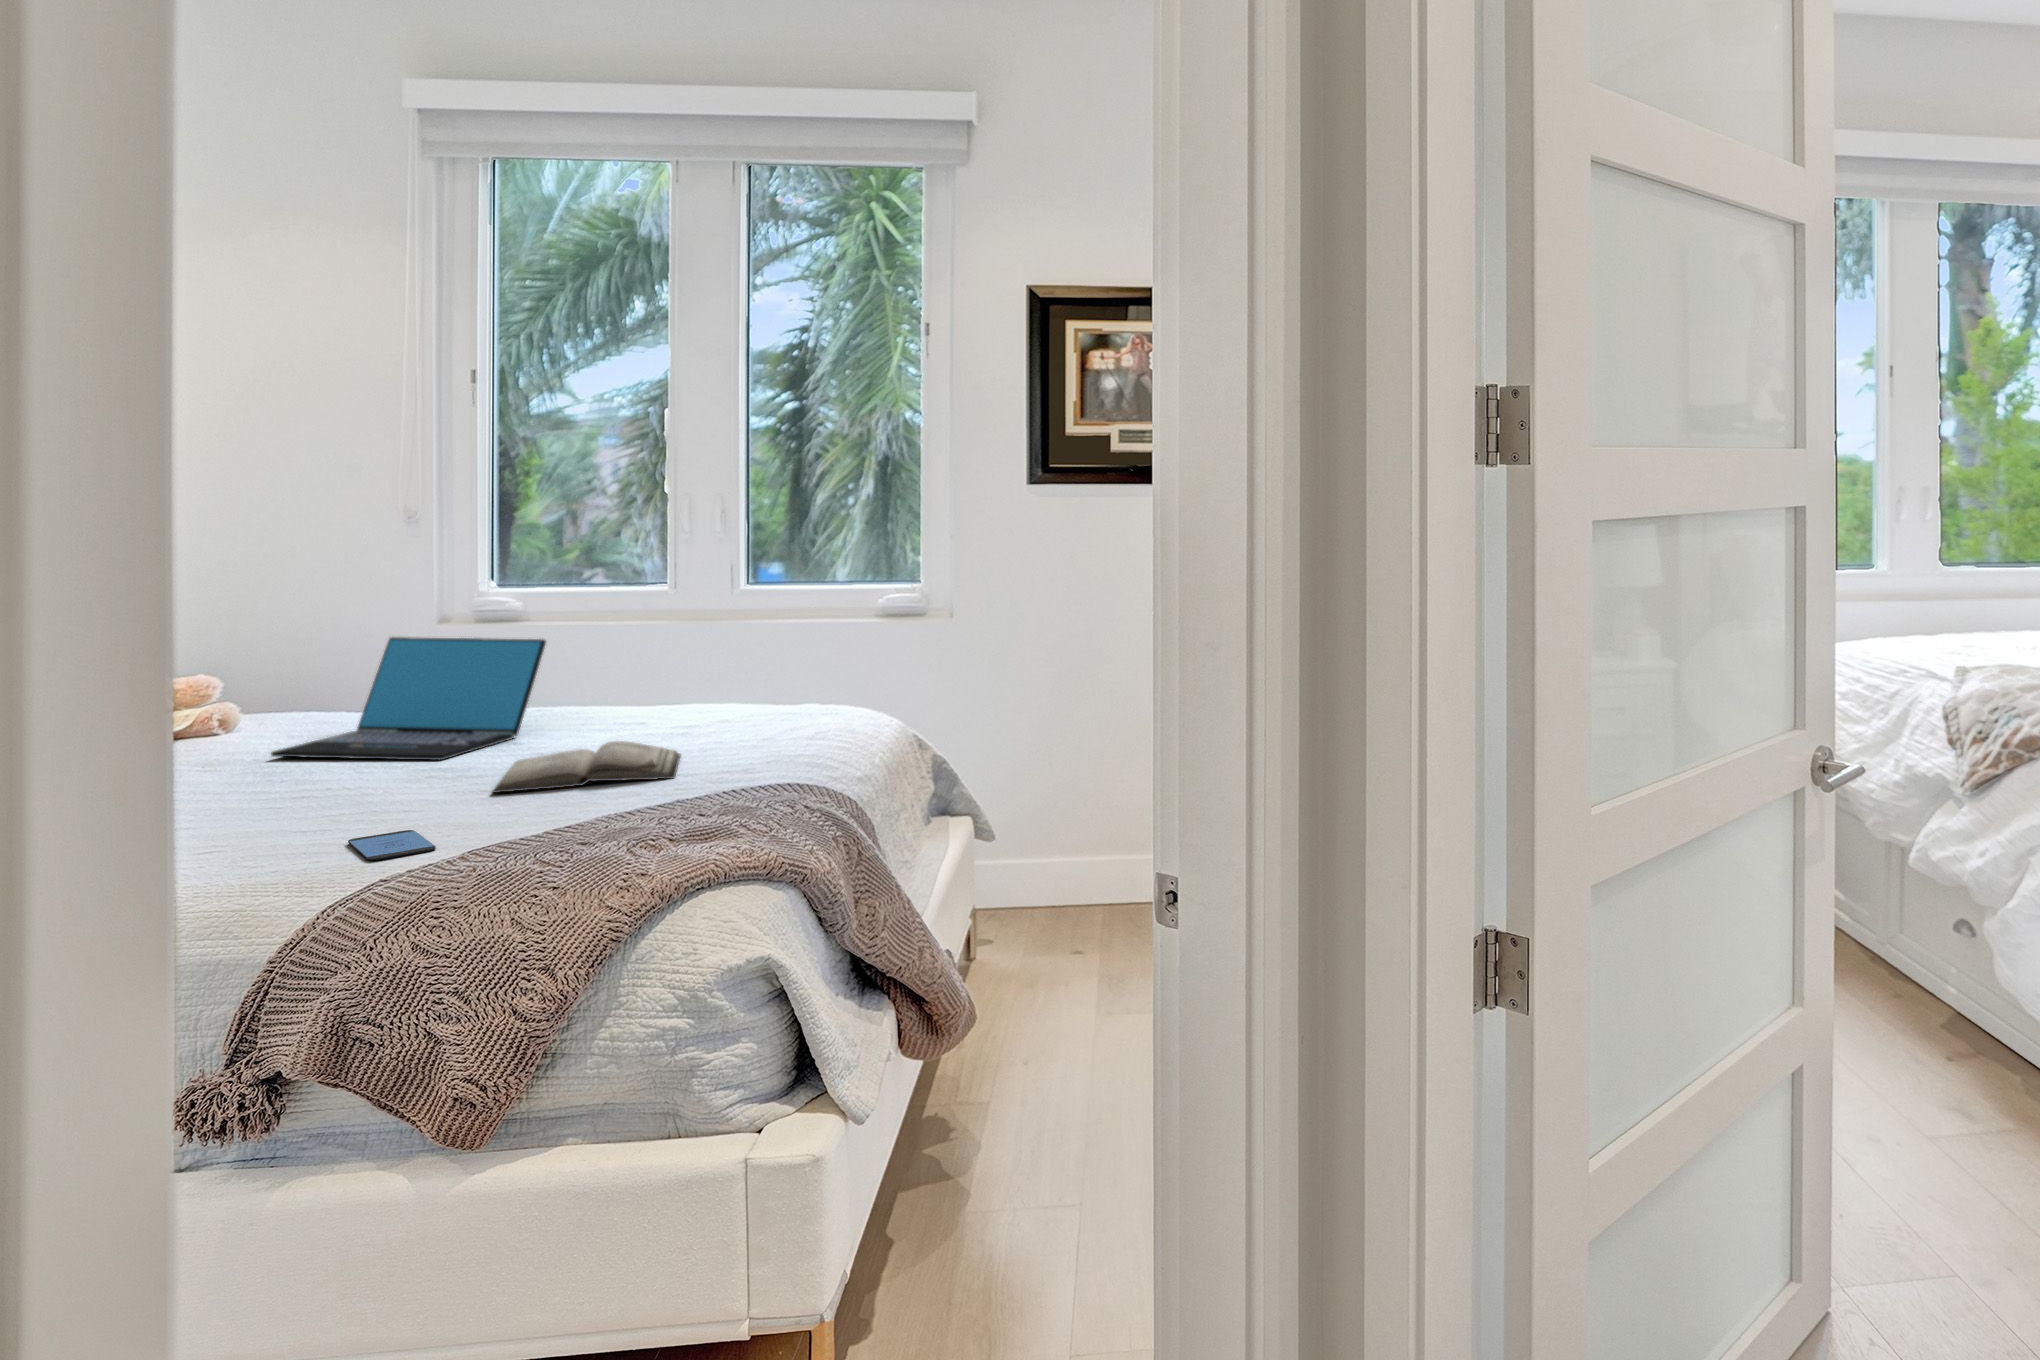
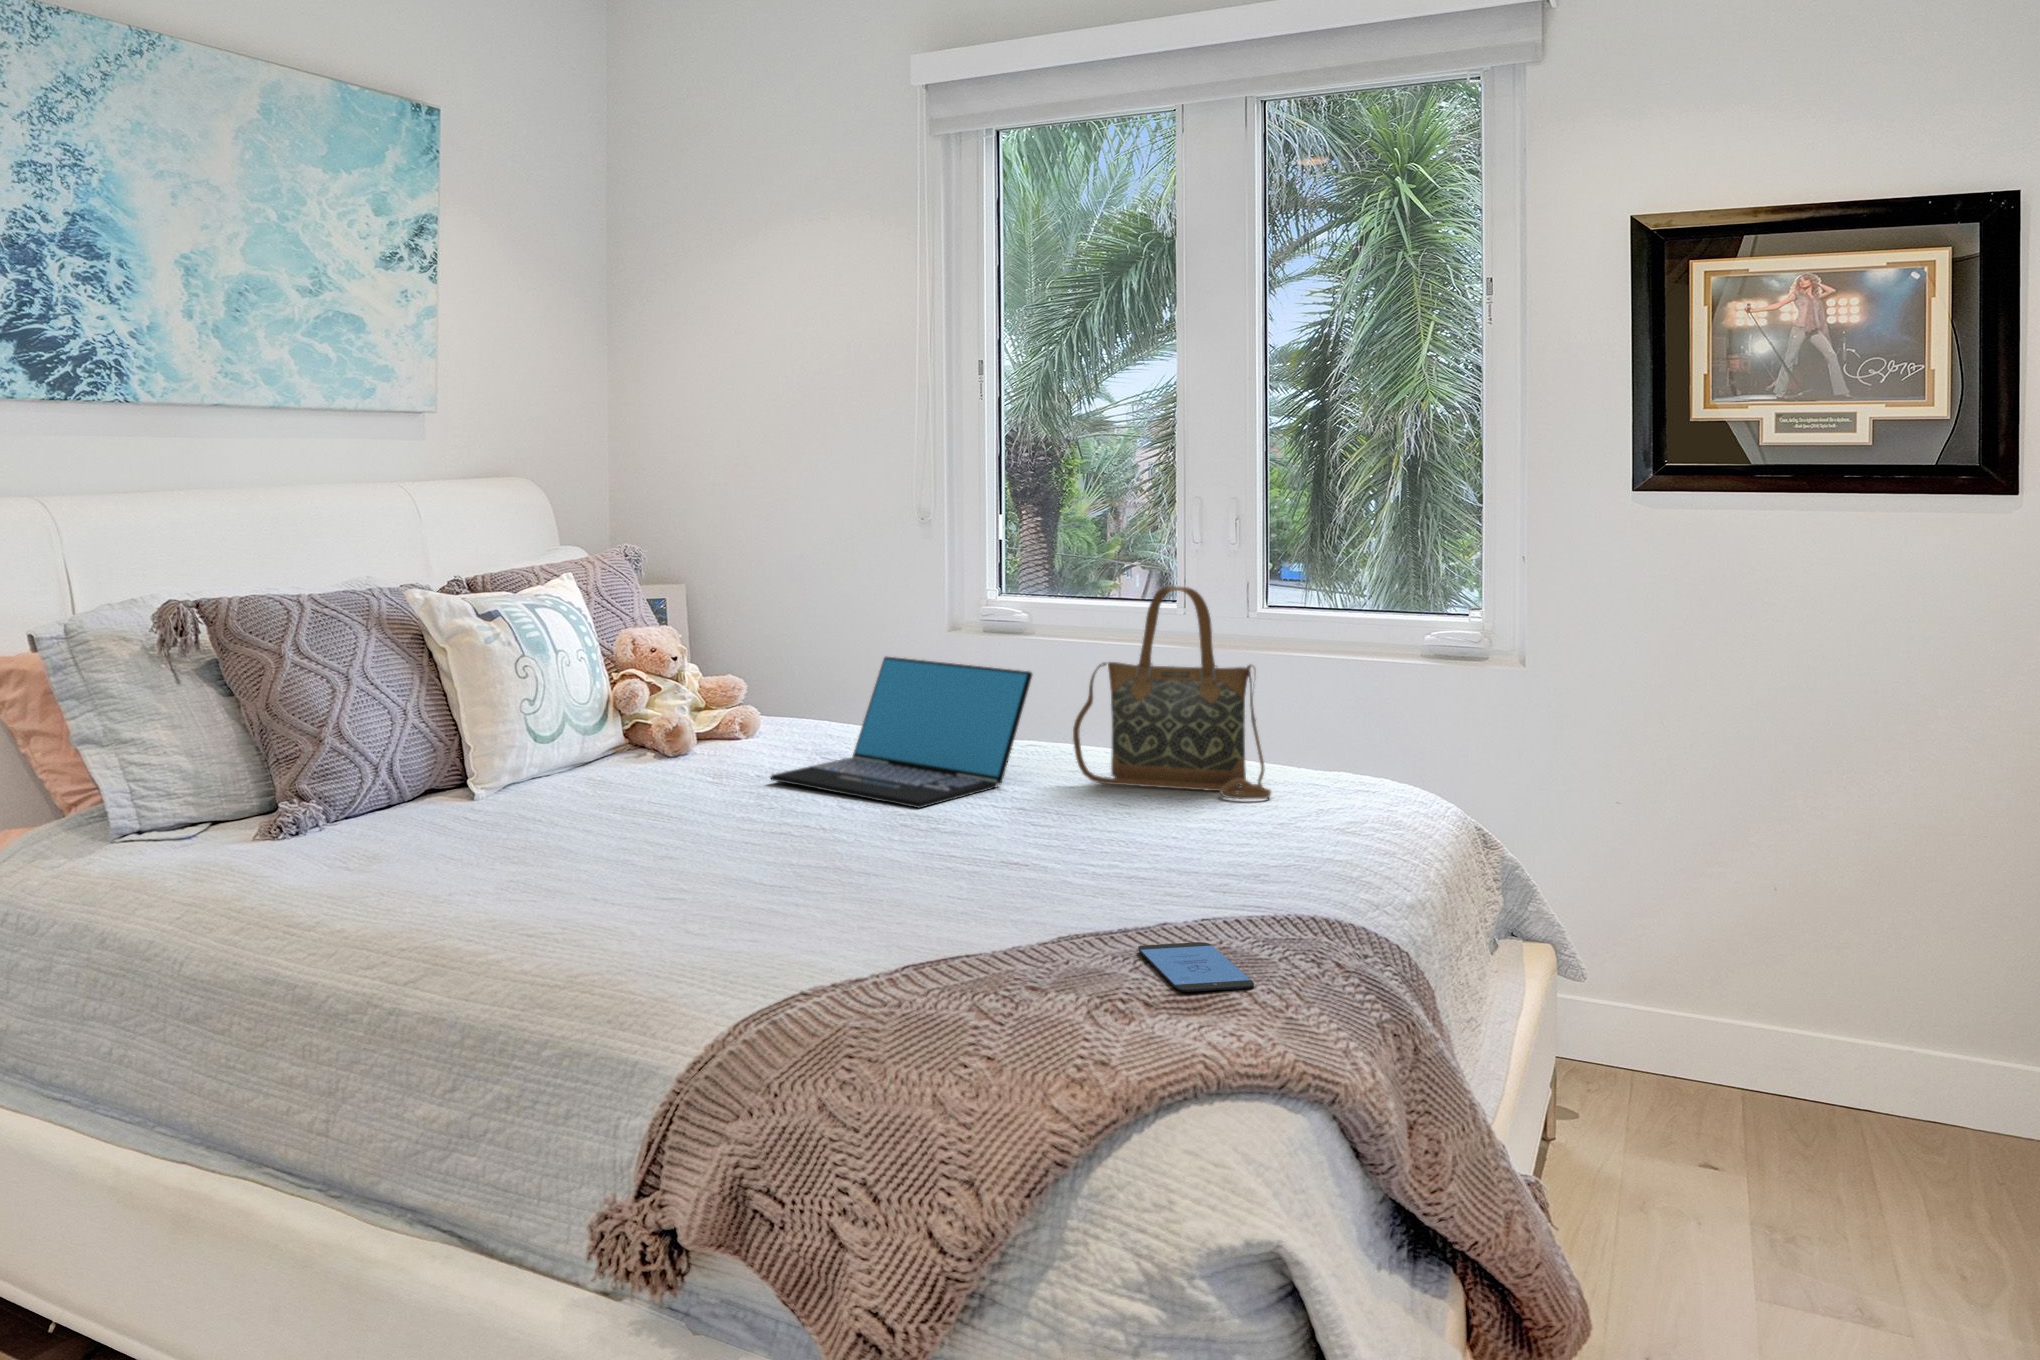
handbag: none [585,563,758,726] -> present [1073,586,1271,799]
diary: present [493,741,680,793] -> none [955,812,1175,879]
smartphone: present [348,830,436,860] -> present [1138,942,1254,992]

